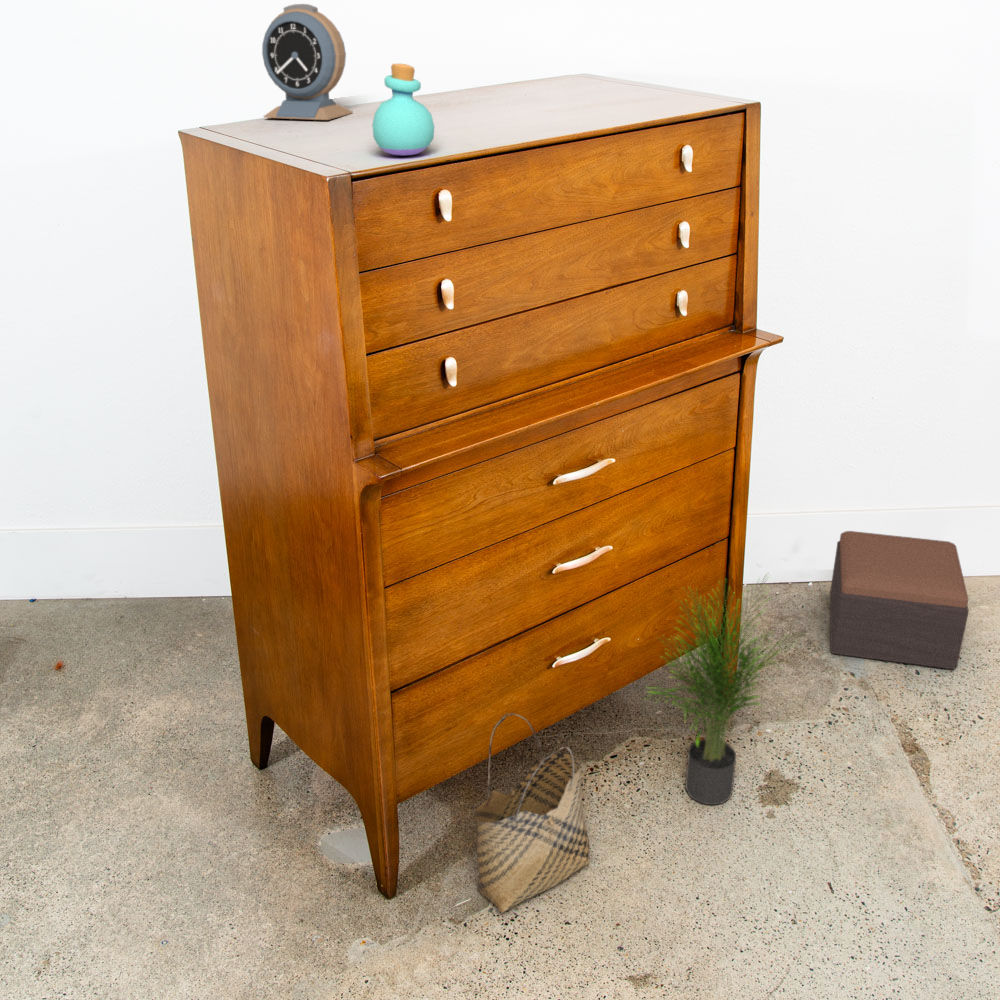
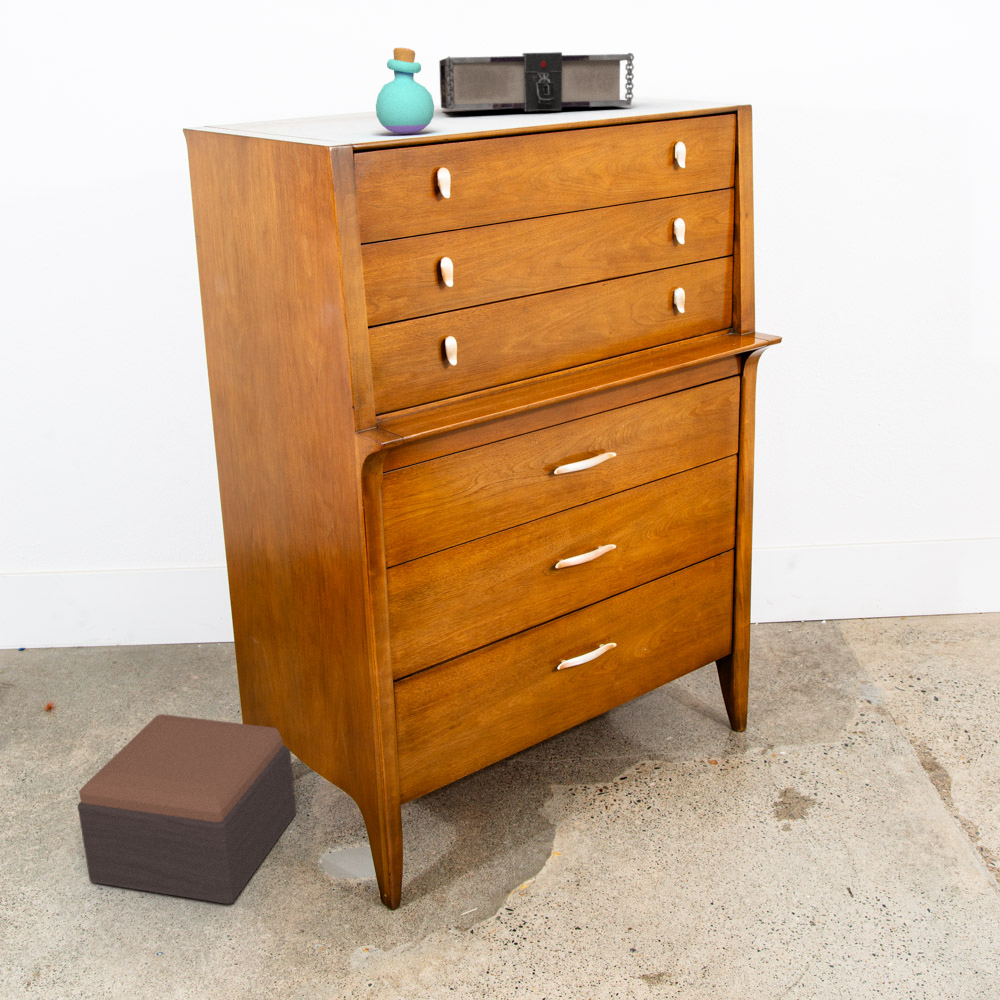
alarm clock: present [262,4,353,120] -> none [270,19,356,125]
book: none [442,35,646,102] -> present [439,52,634,111]
footstool: present [830,531,969,669] -> present [78,714,296,904]
potted plant: present [651,582,789,805] -> none [650,571,817,820]
woven basket: present [474,713,589,913] -> none [480,710,600,919]

